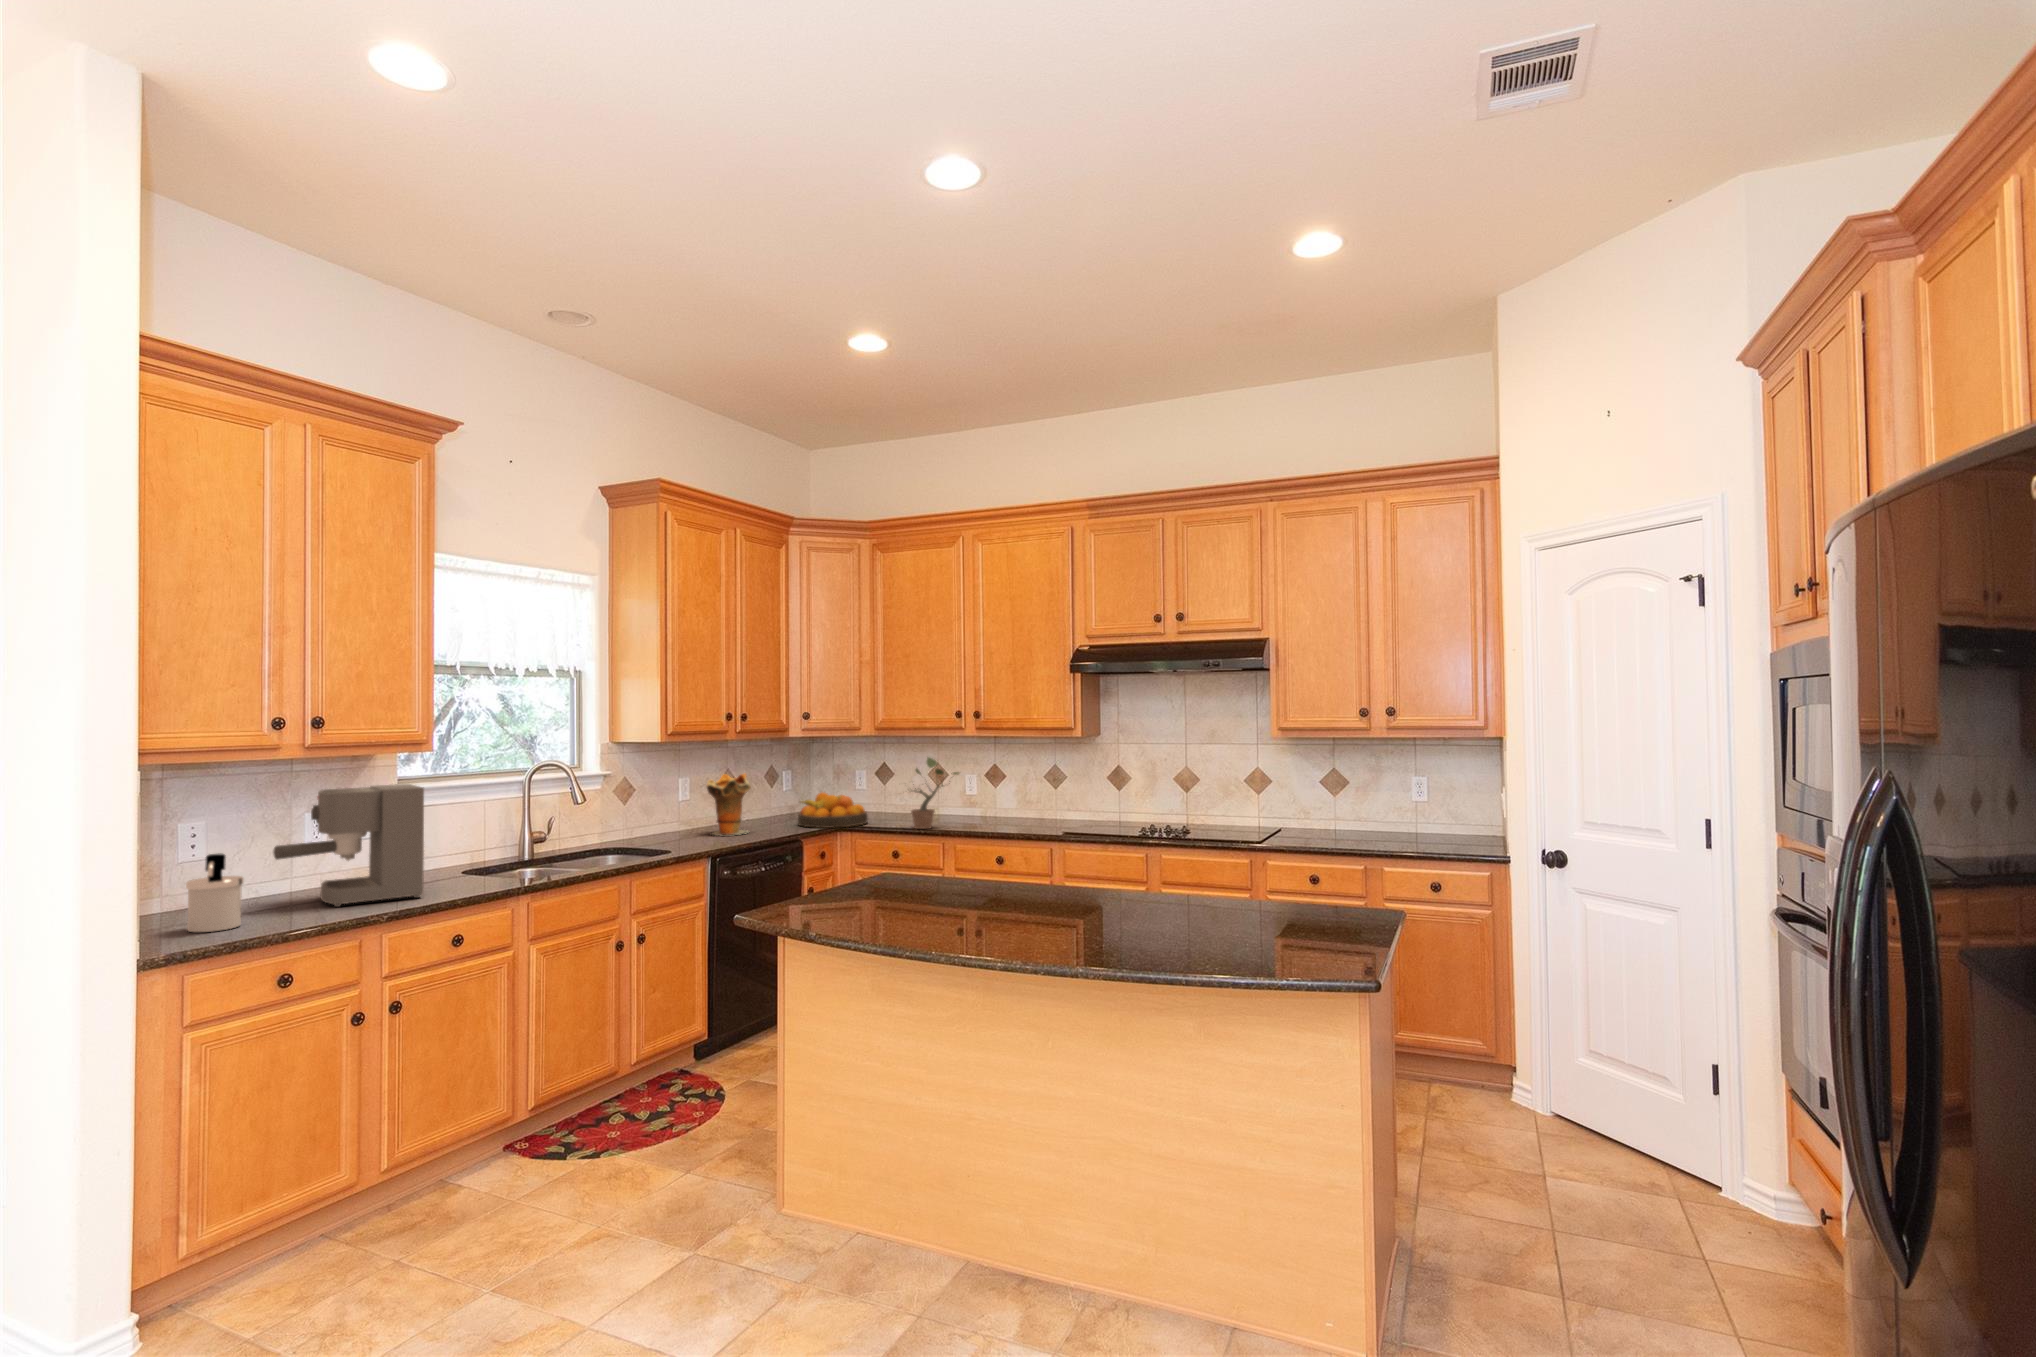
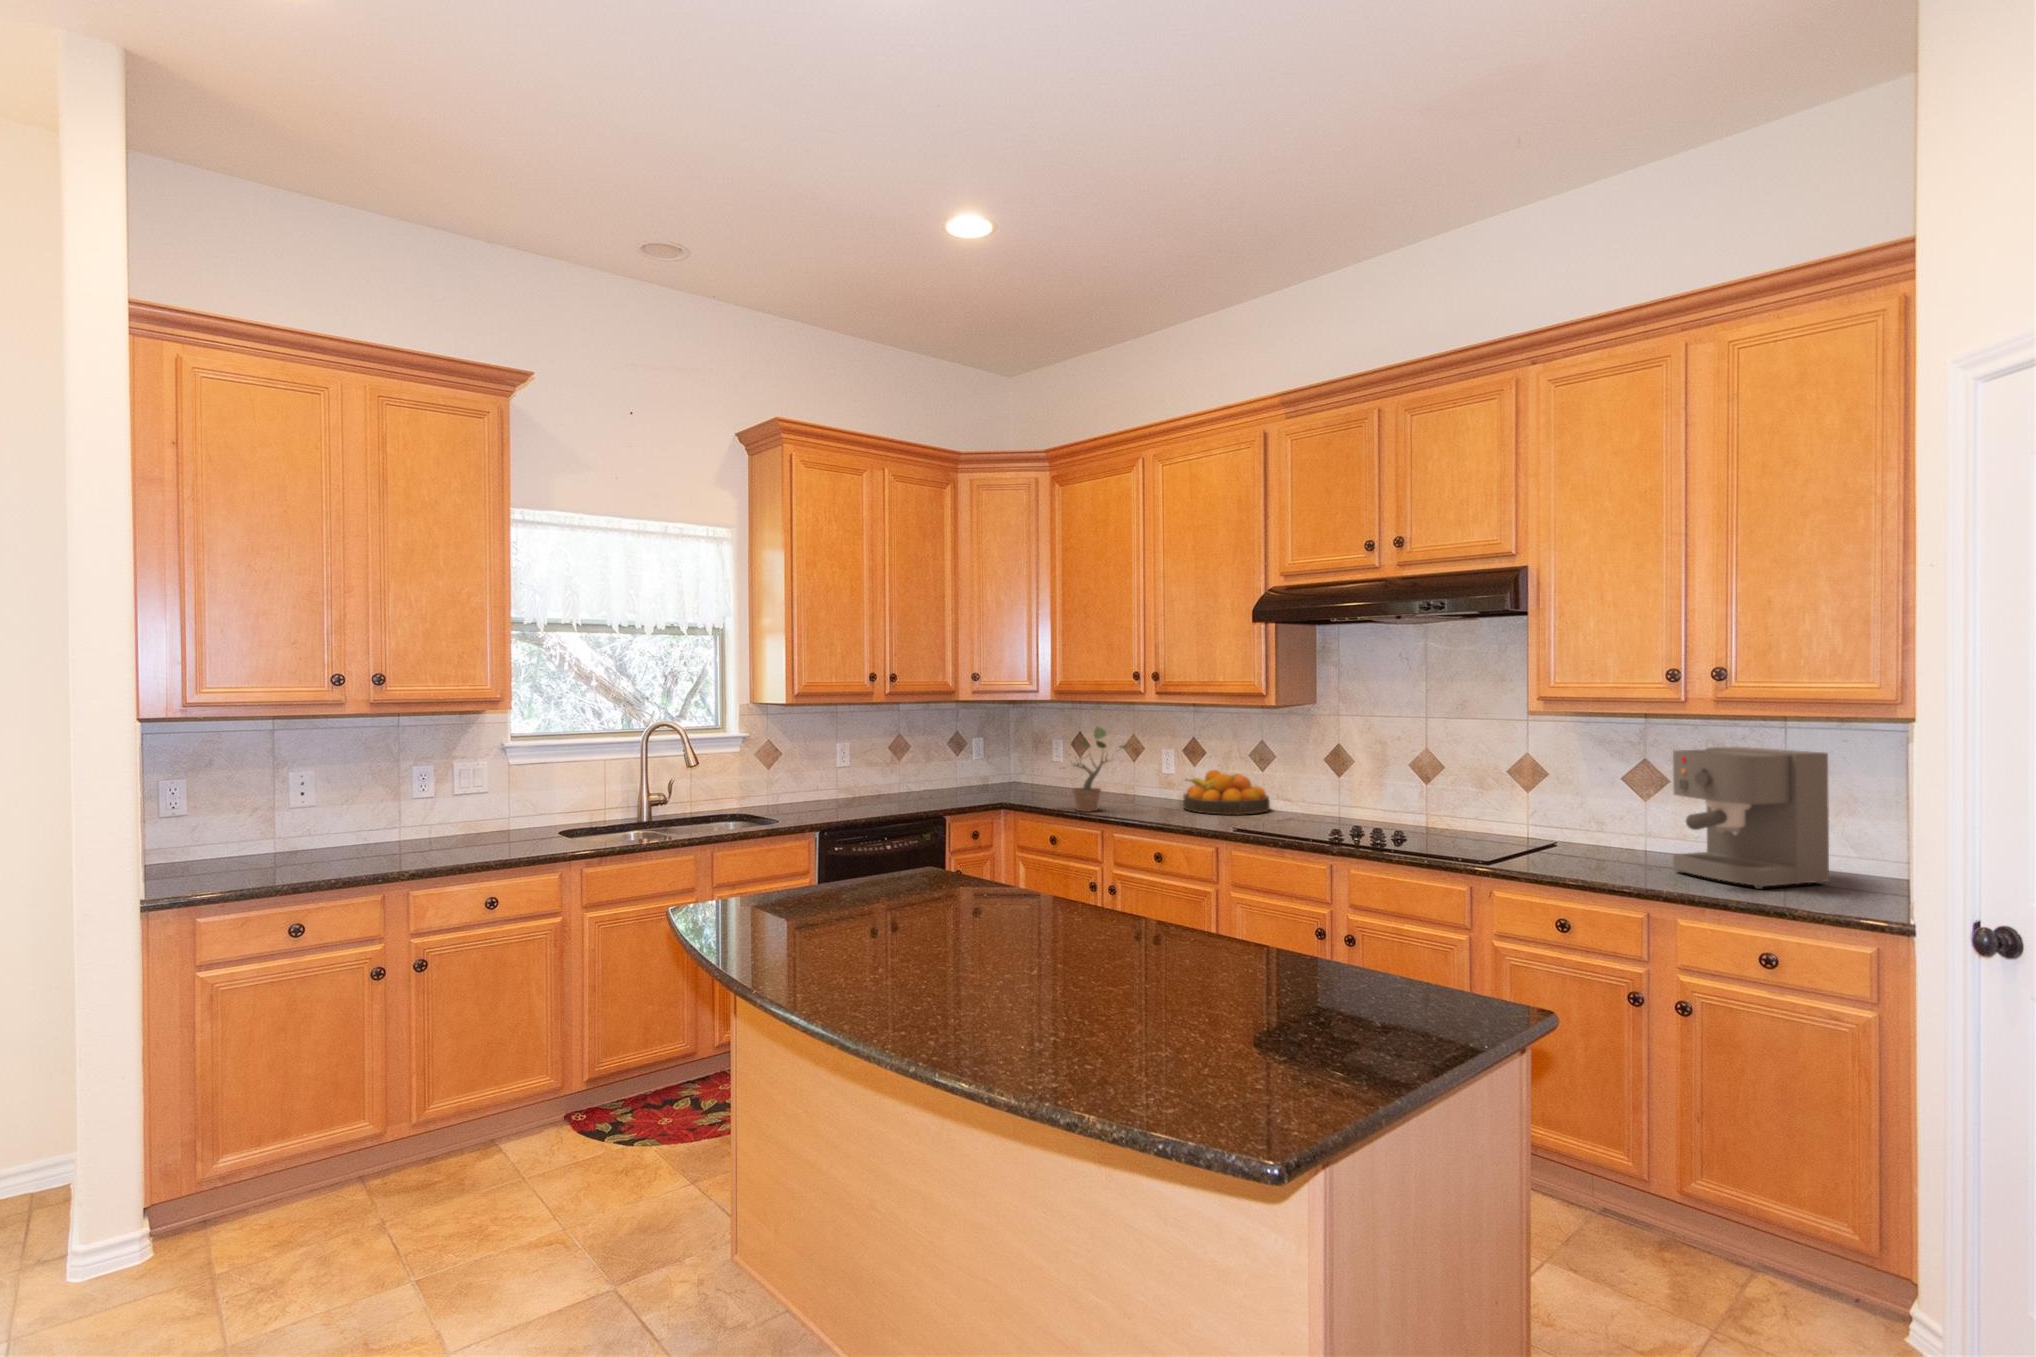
decorative vase: present [707,774,751,835] -> none [851,739,900,807]
coffee maker: present [273,784,424,907] -> present [1673,747,1829,889]
fruit bowl: present [798,793,867,828] -> present [1183,770,1270,815]
soap dispenser: present [186,854,244,932] -> none [224,803,280,878]

